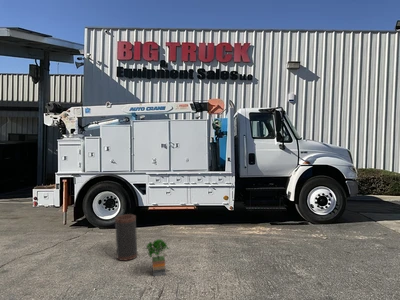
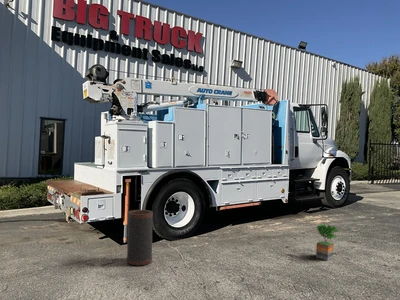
trash can: present [115,214,138,261] -> present [127,210,153,265]

